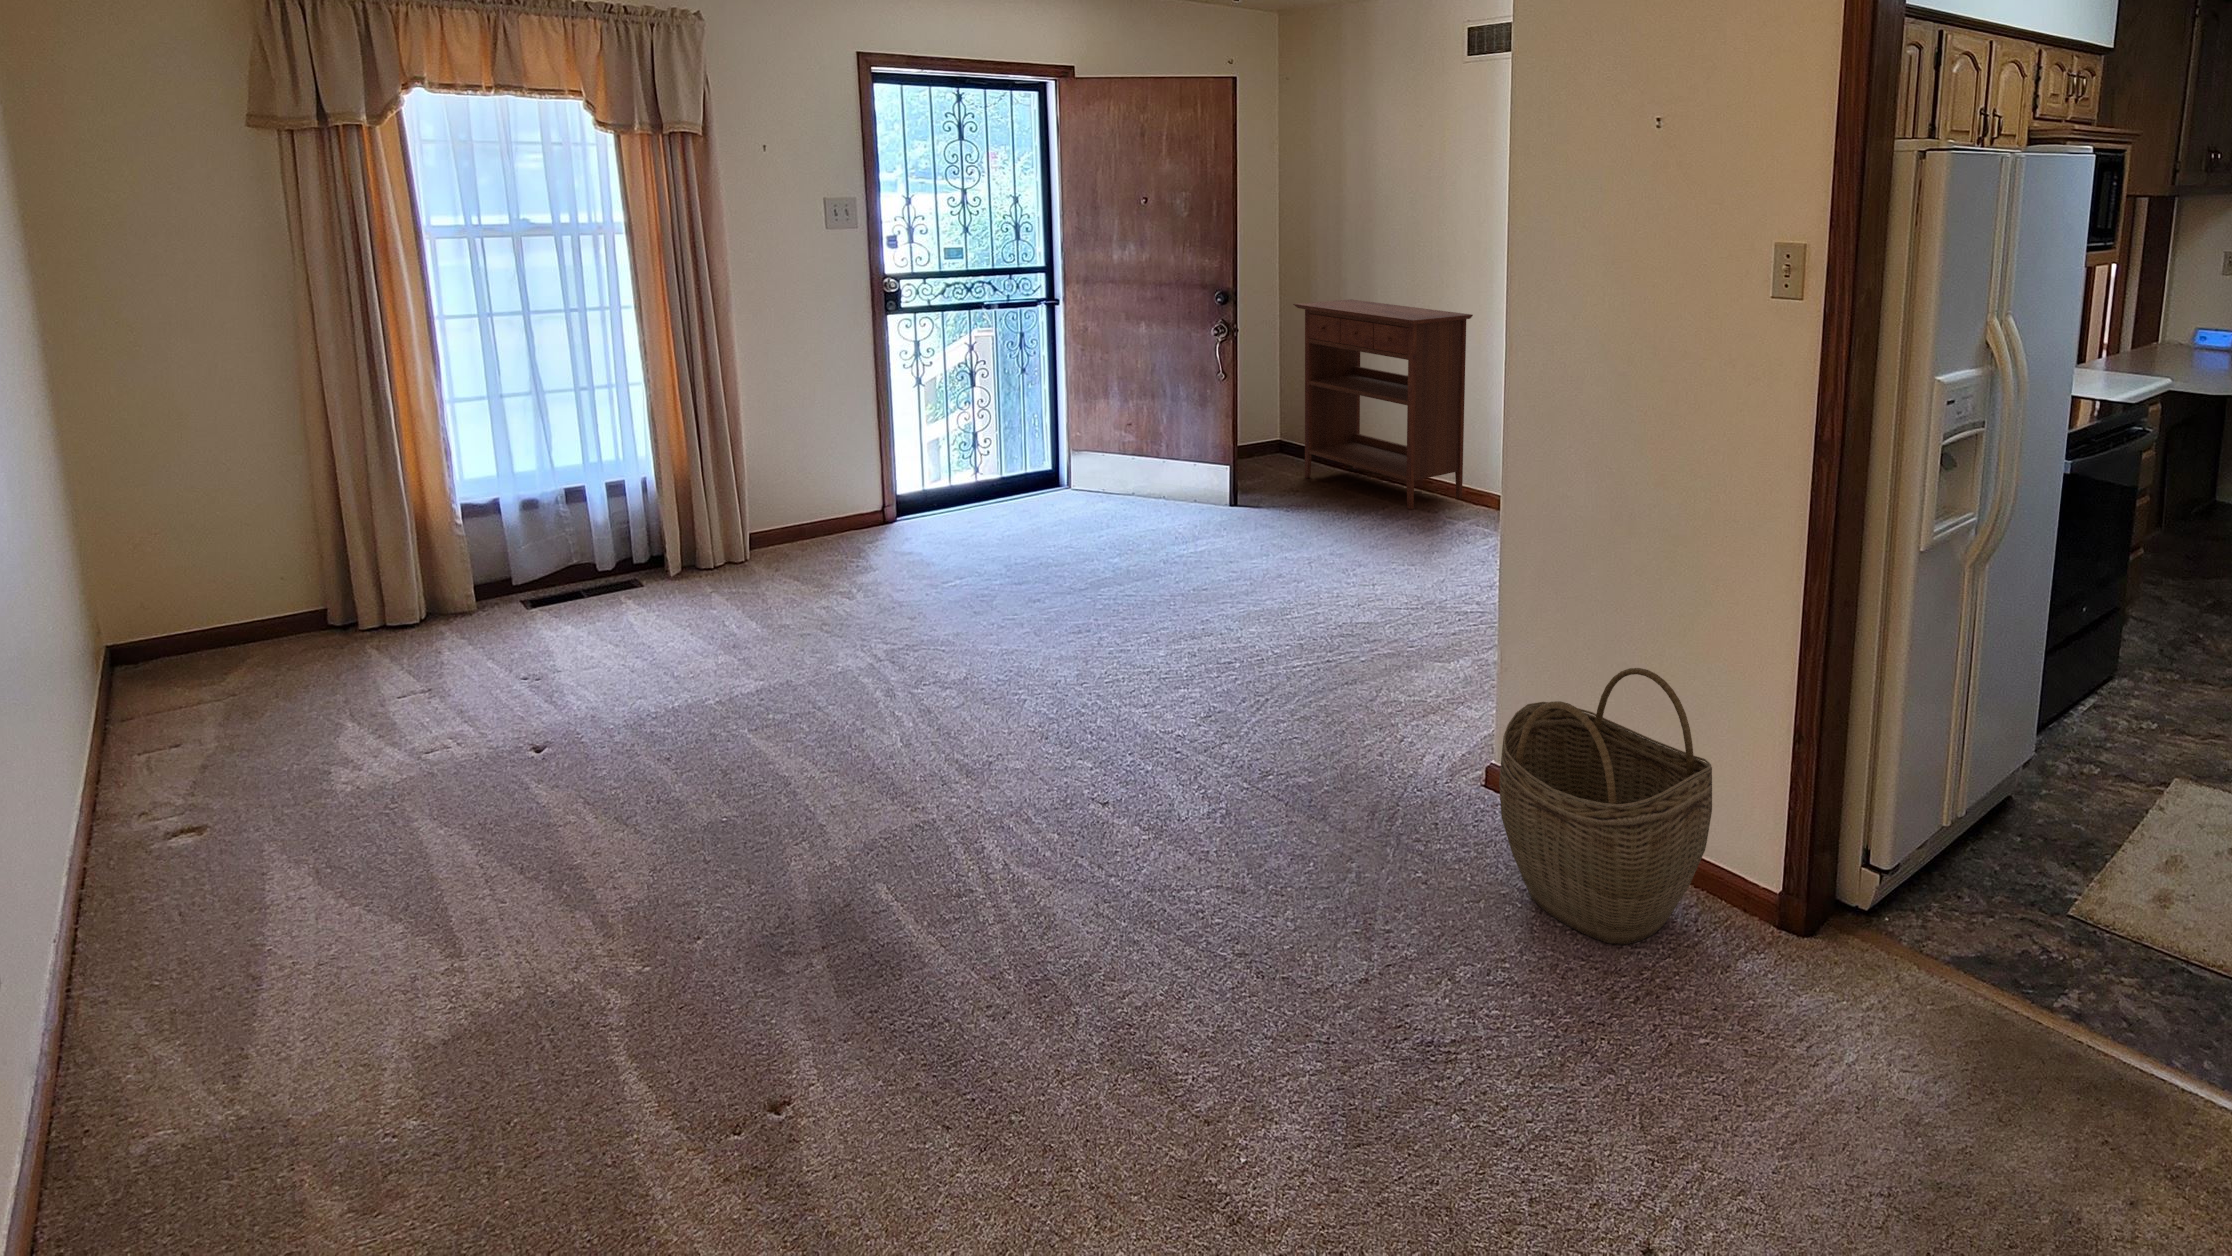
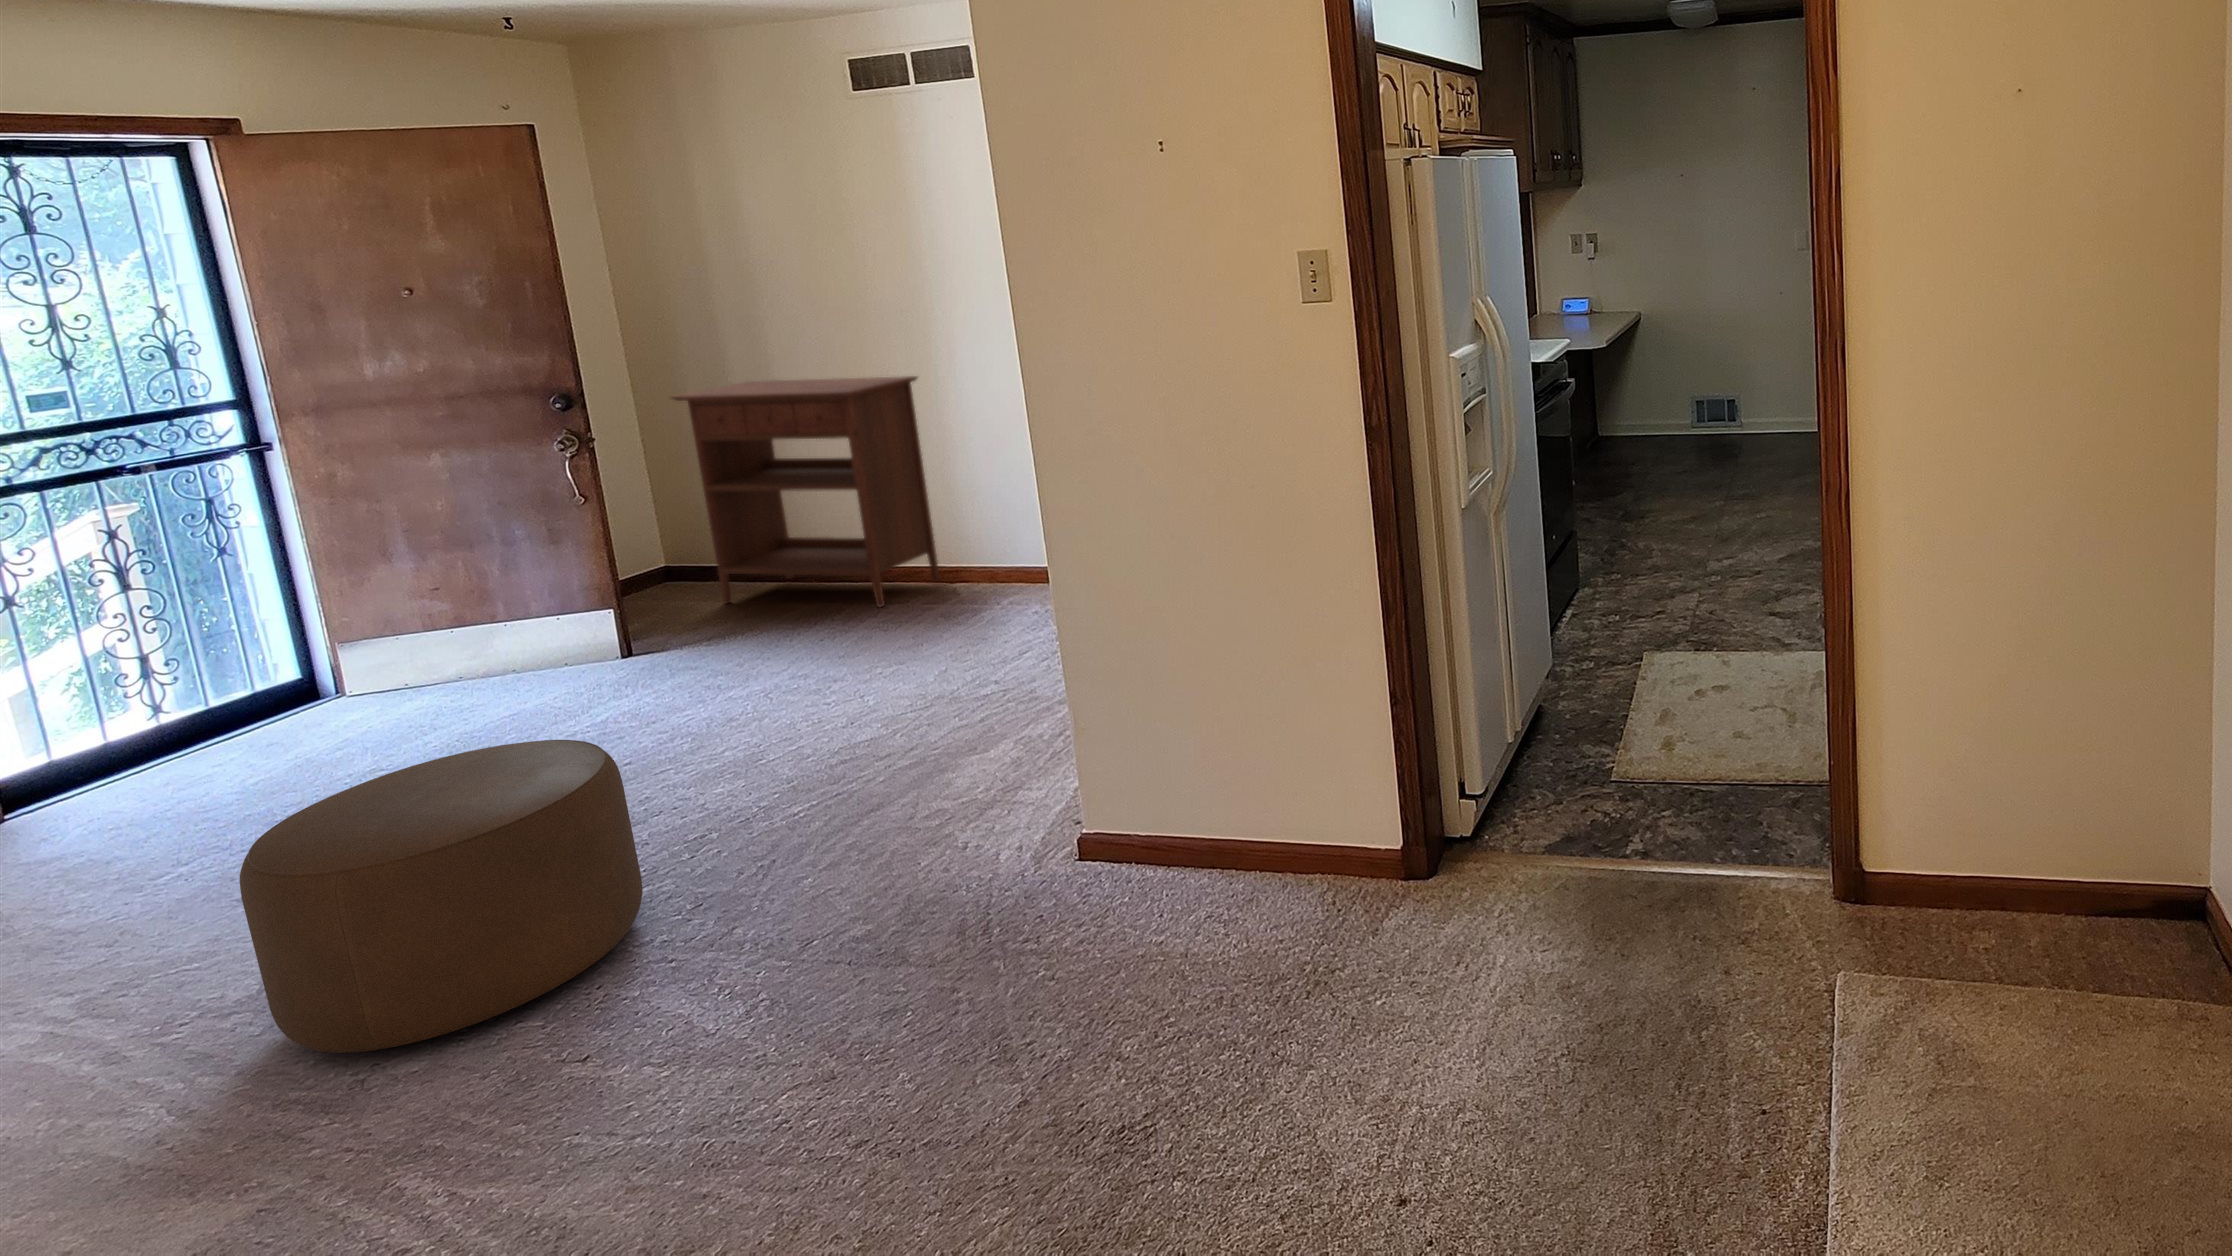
ottoman: none [958,549,1176,746] -> present [239,740,642,1053]
woven basket: present [1499,668,1712,945] -> none [1114,681,1334,959]

